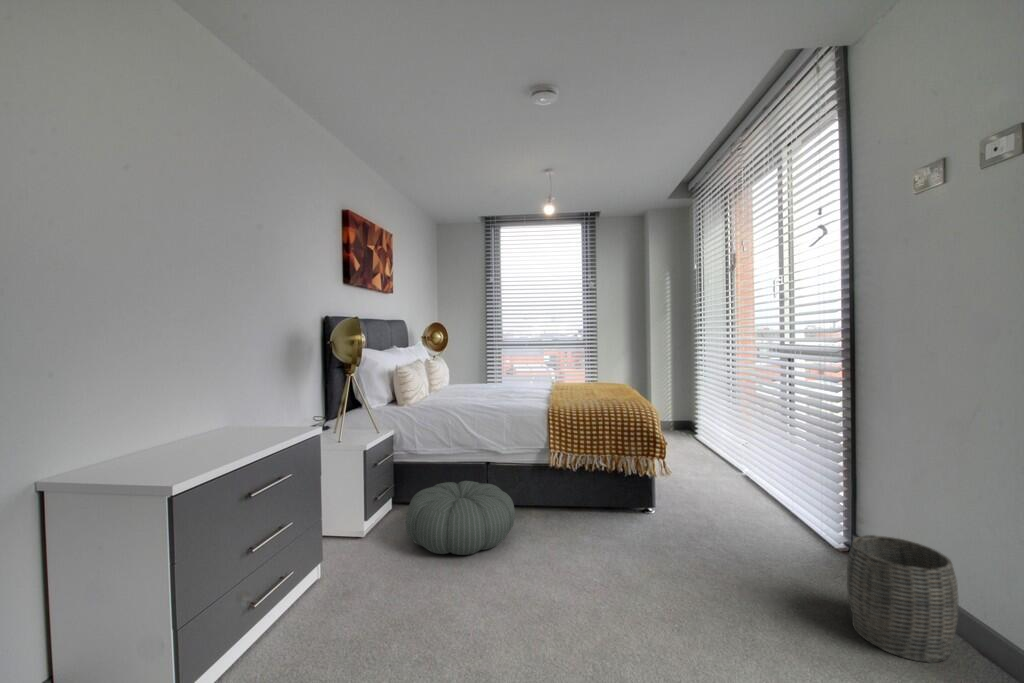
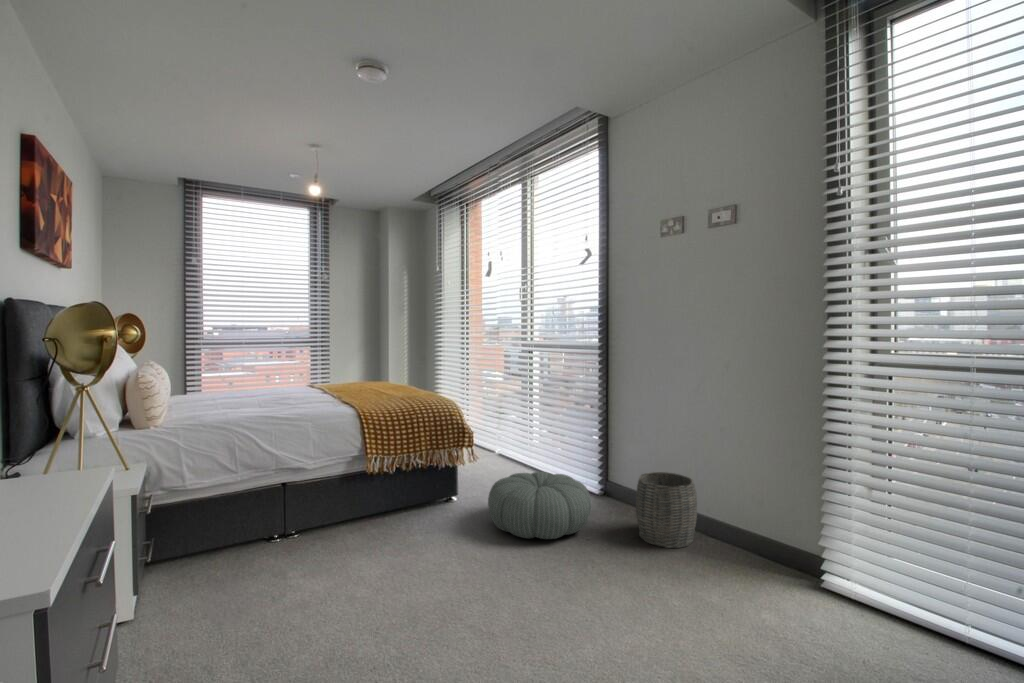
pouf: present [406,481,515,555] -> present [488,472,591,539]

